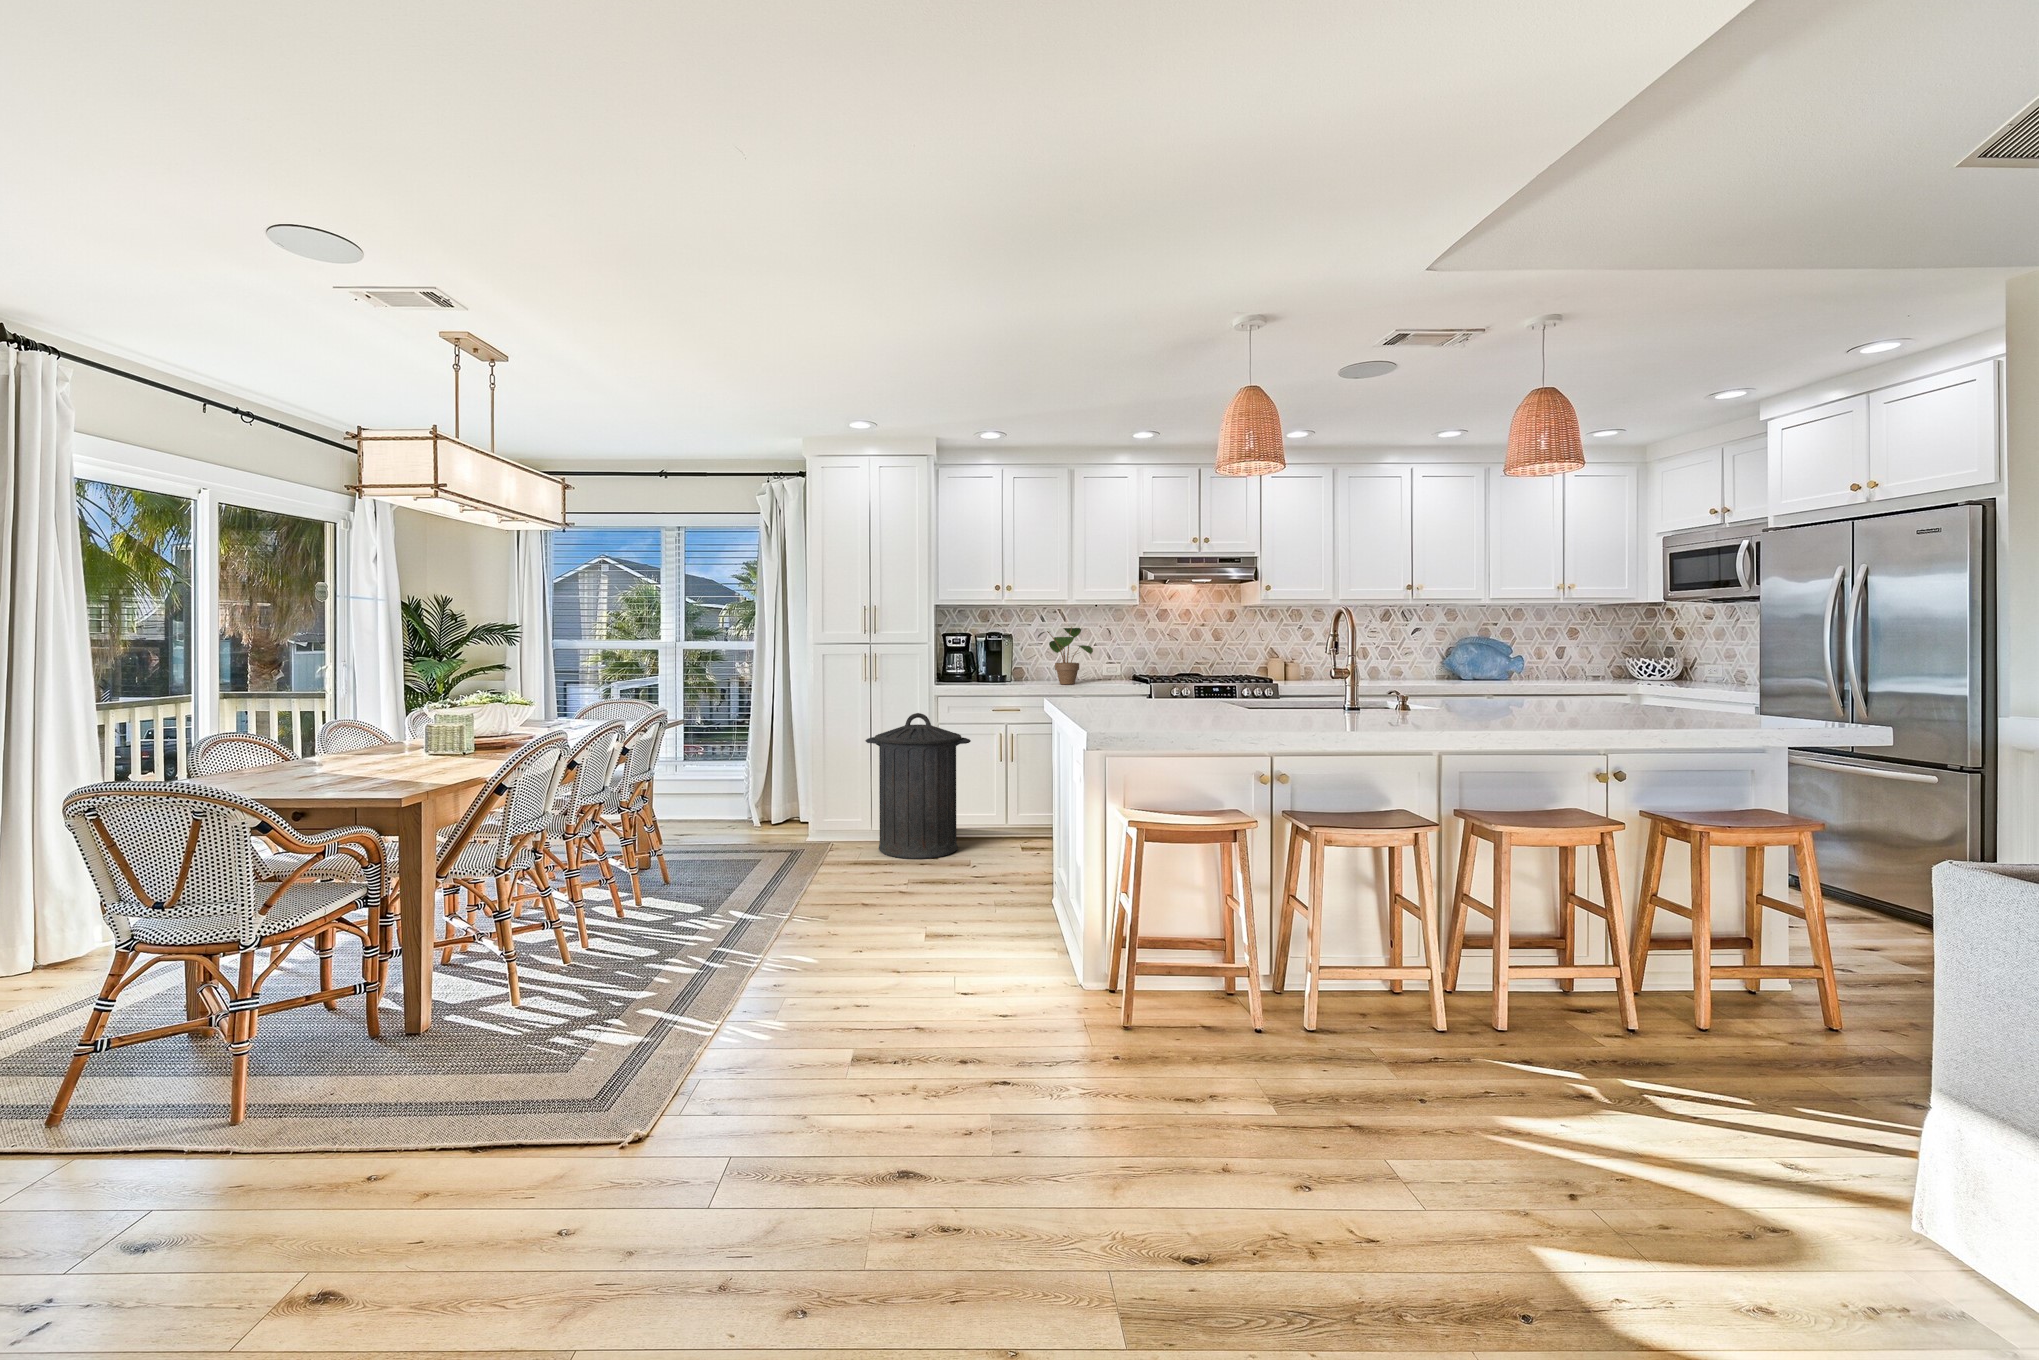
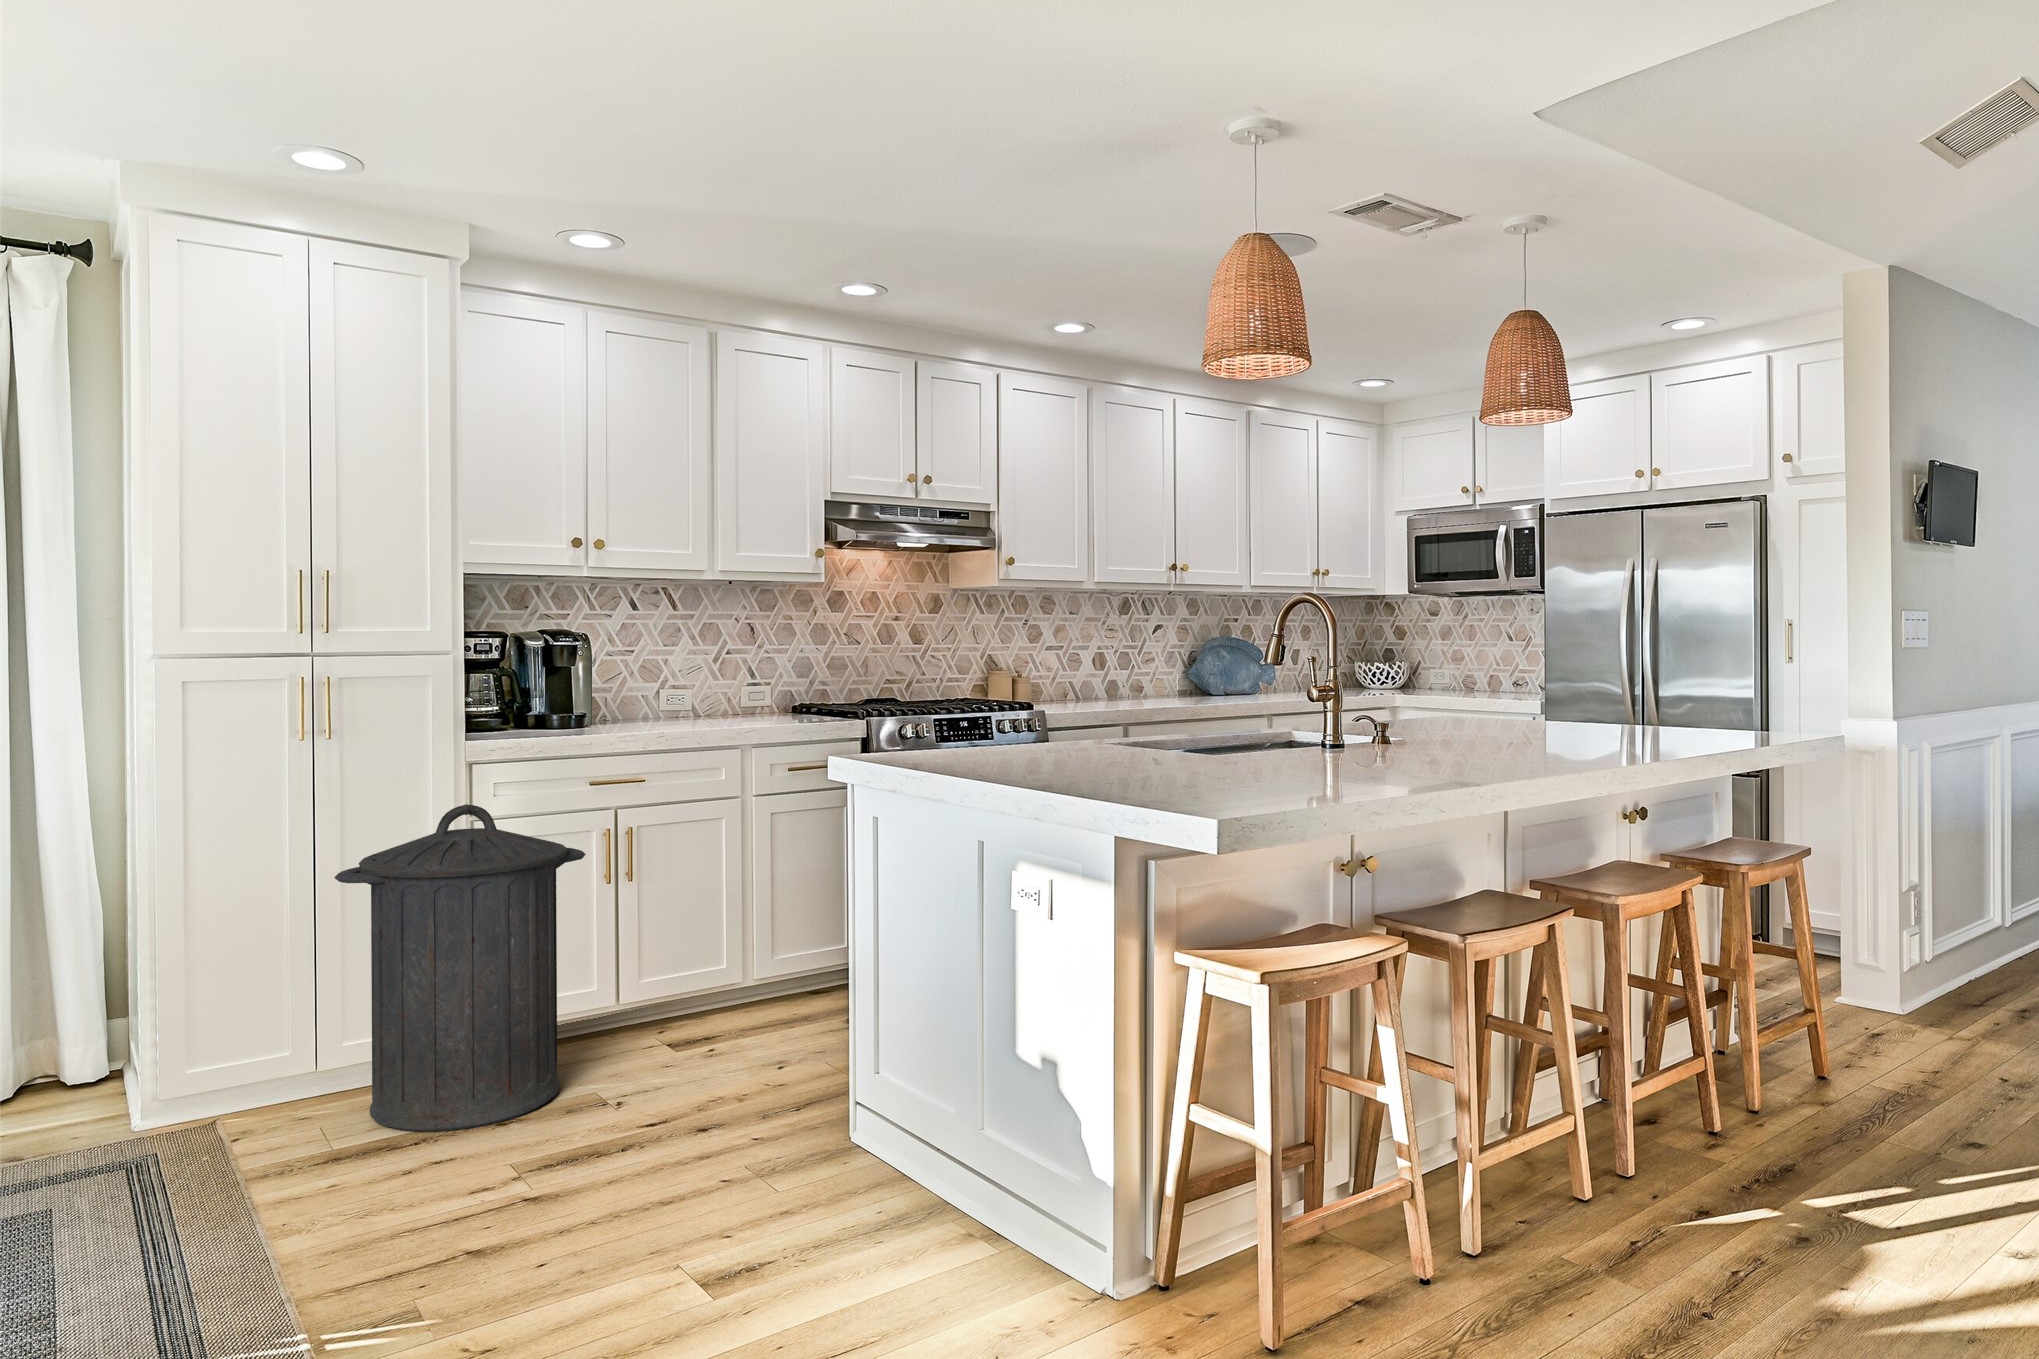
potted plant: present [1038,627,1093,684] -> none [663,620,776,727]

